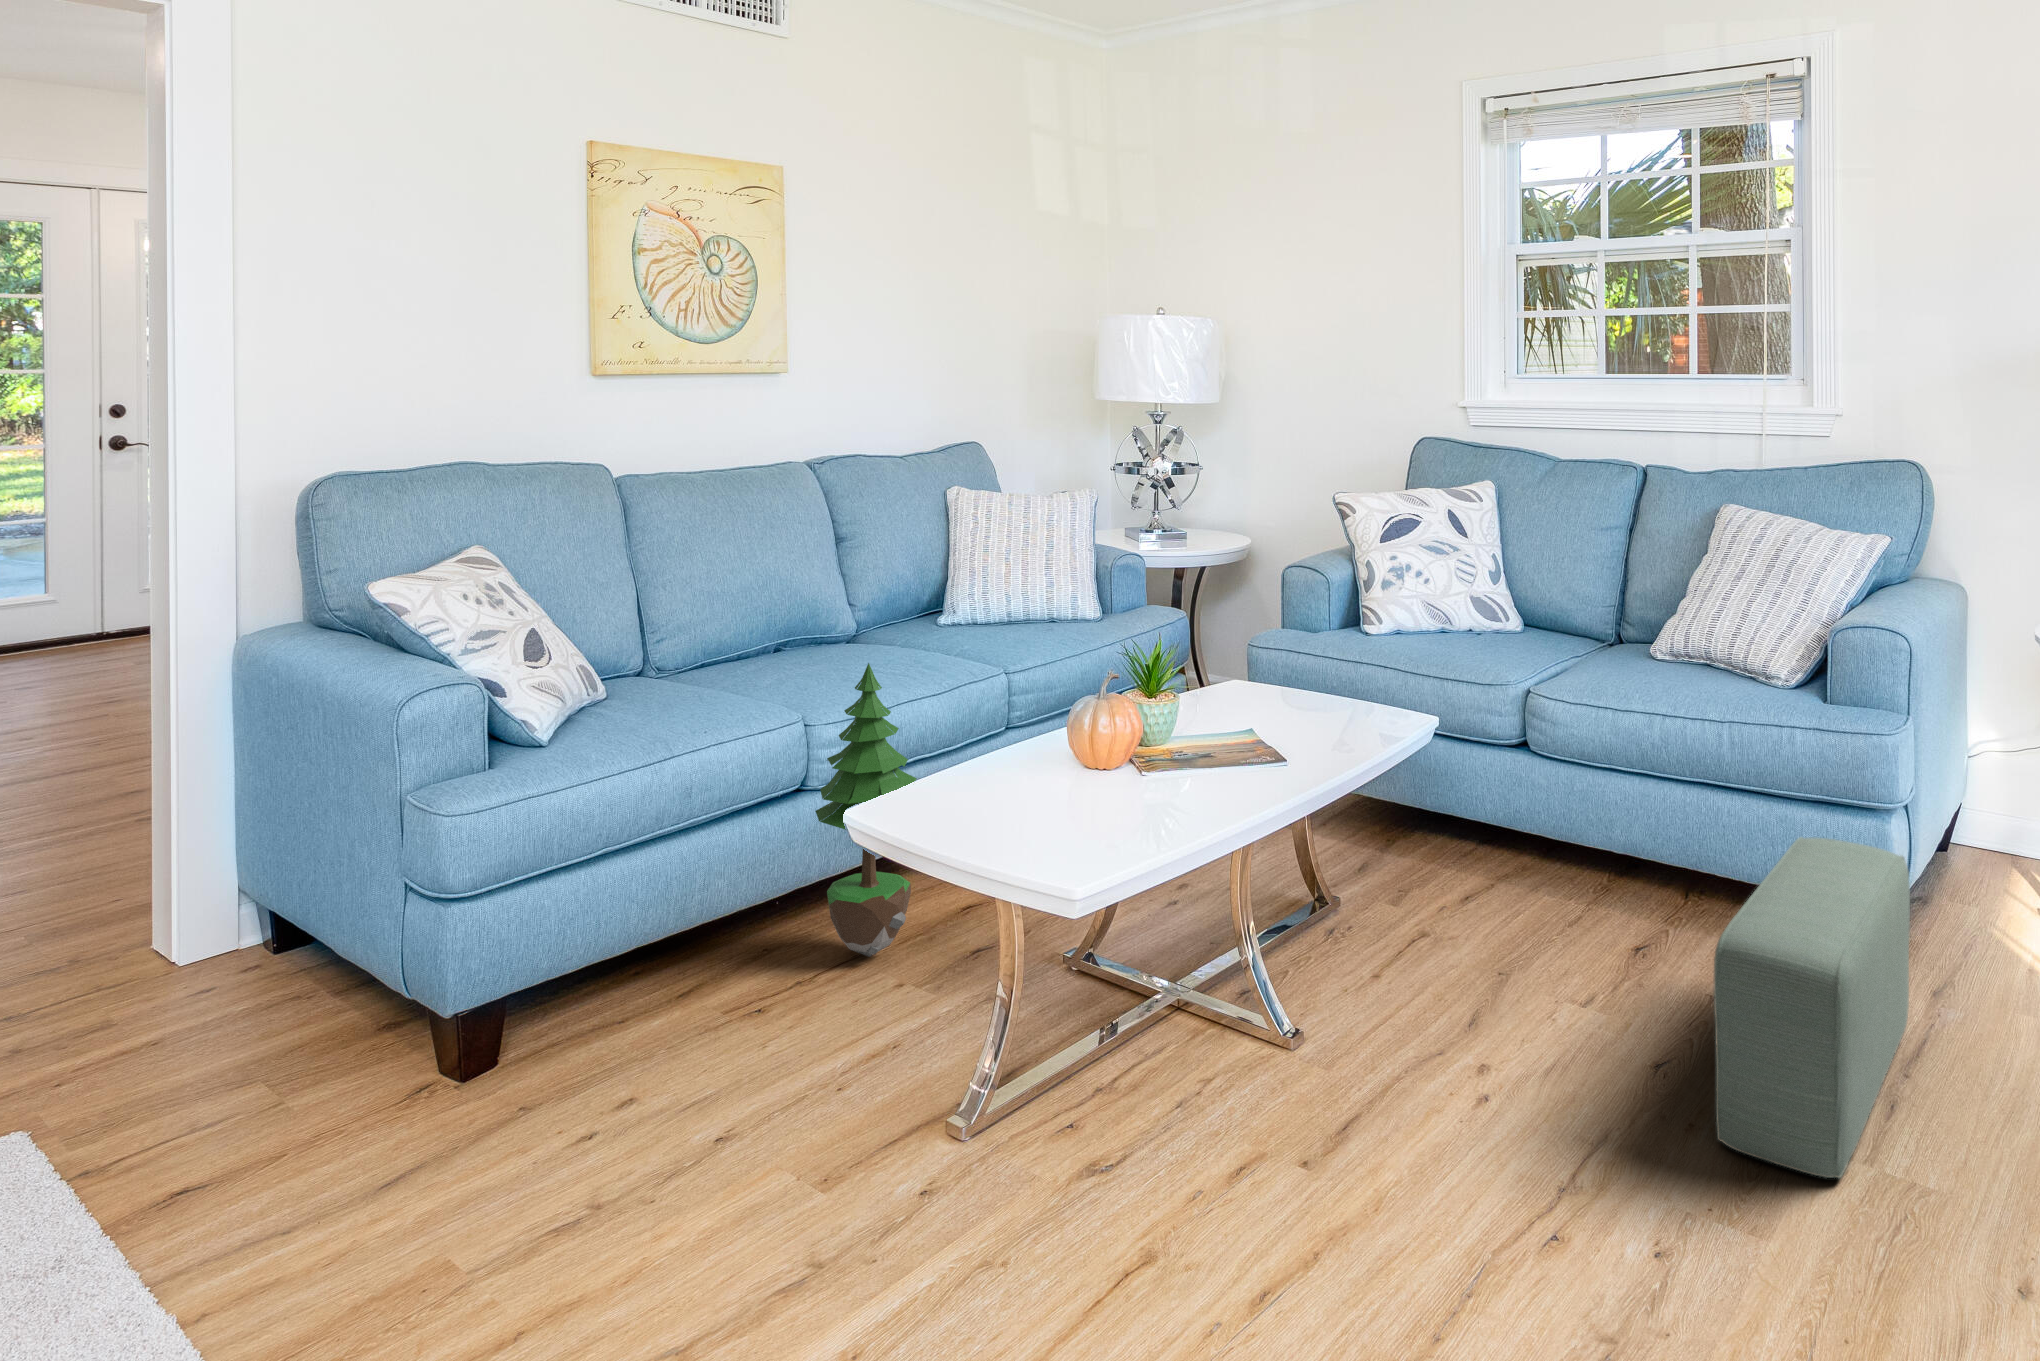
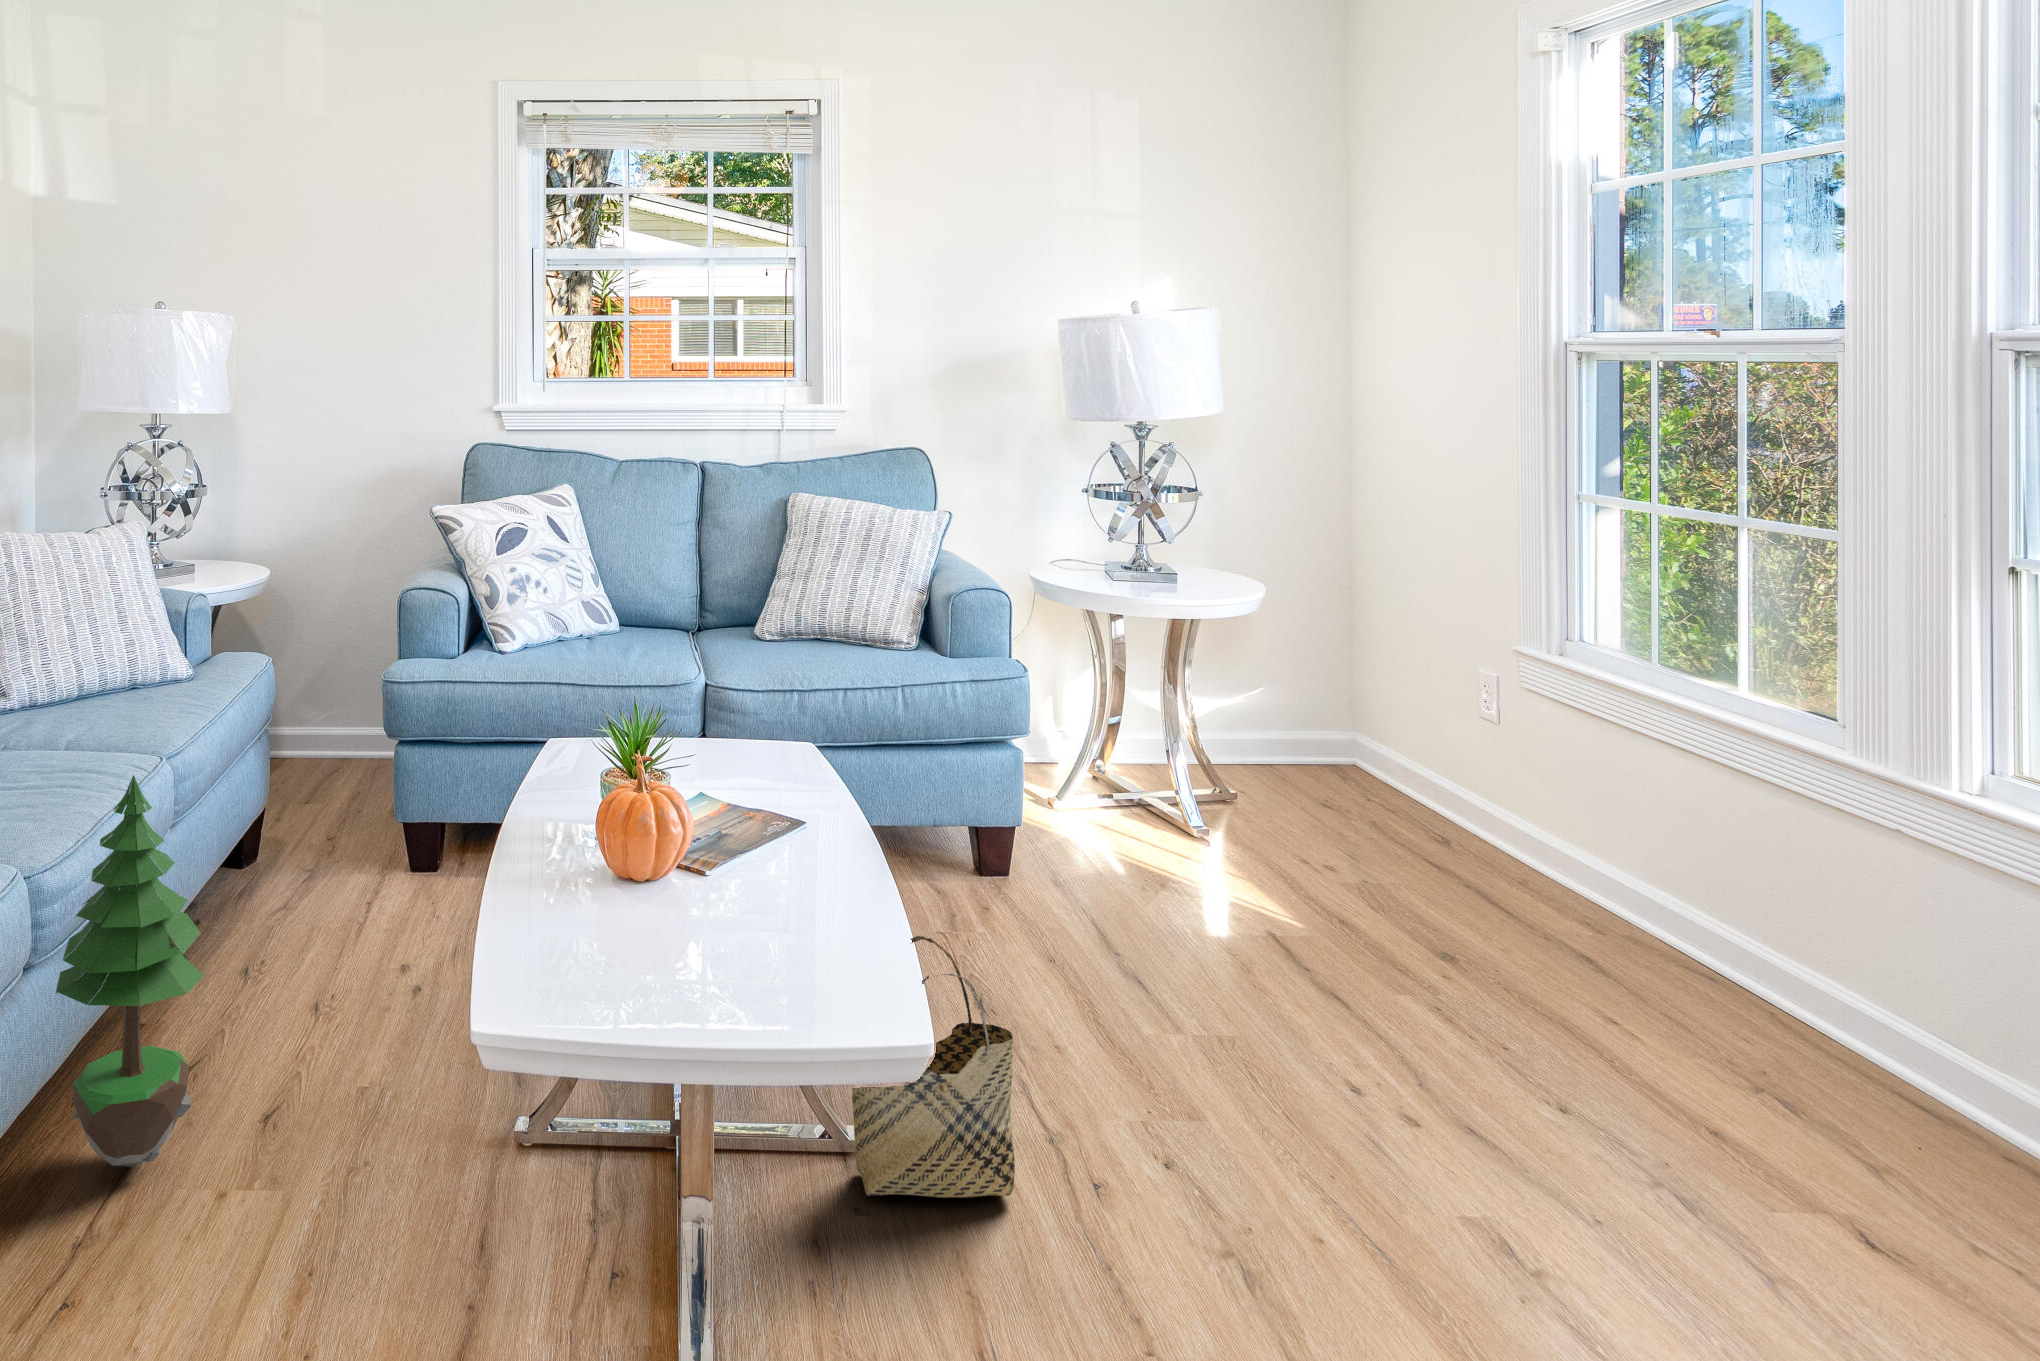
pouf: present [1714,837,1910,1178] -> none [992,780,1192,1071]
woven basket: none [1334,922,1501,1197] -> present [852,936,1015,1198]

